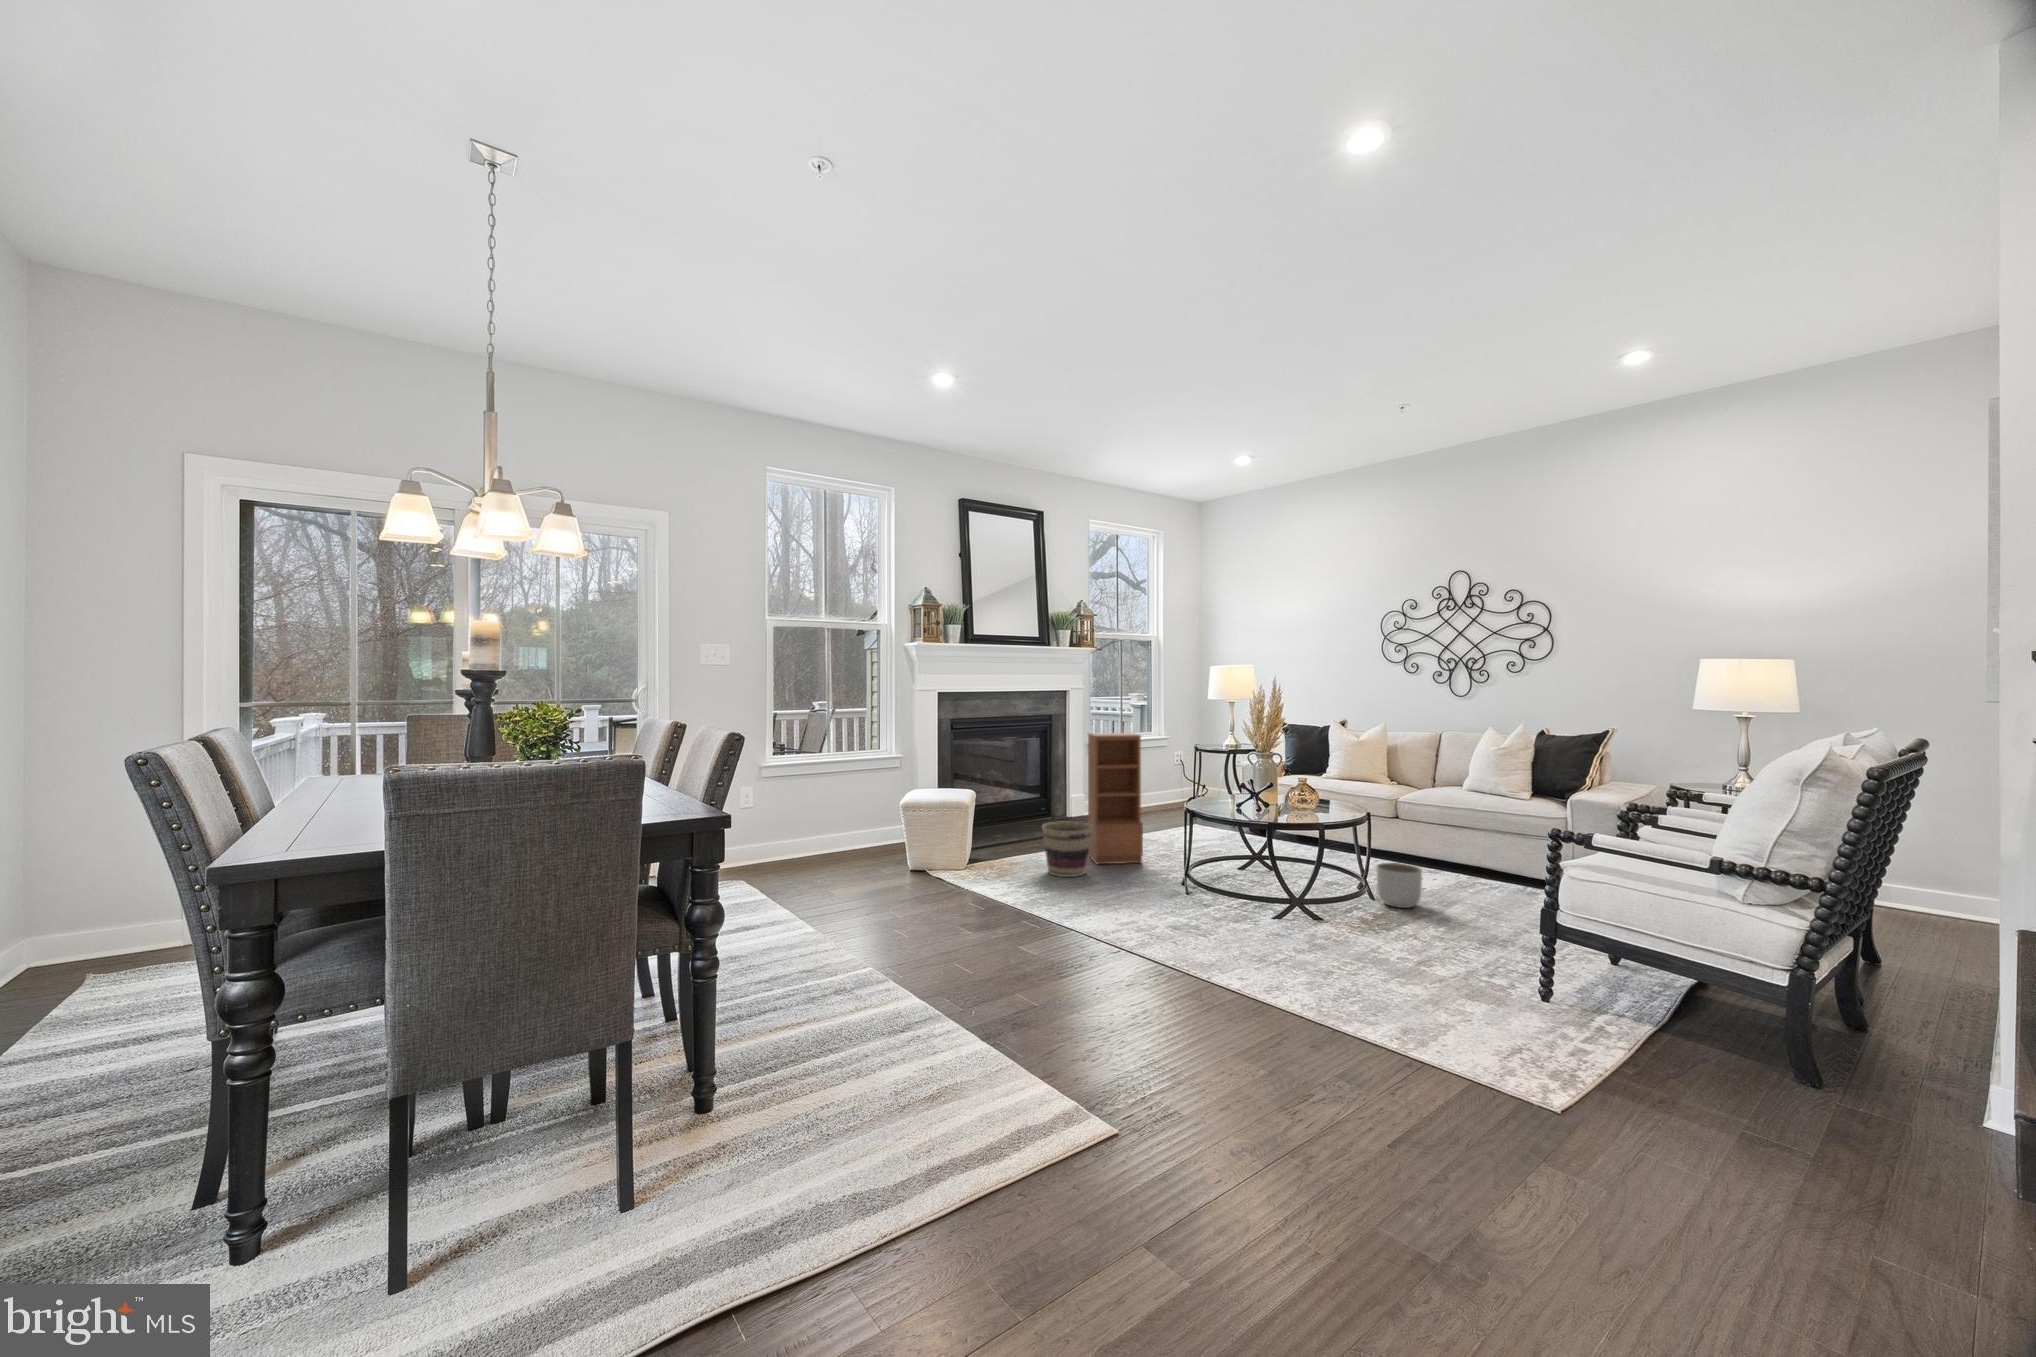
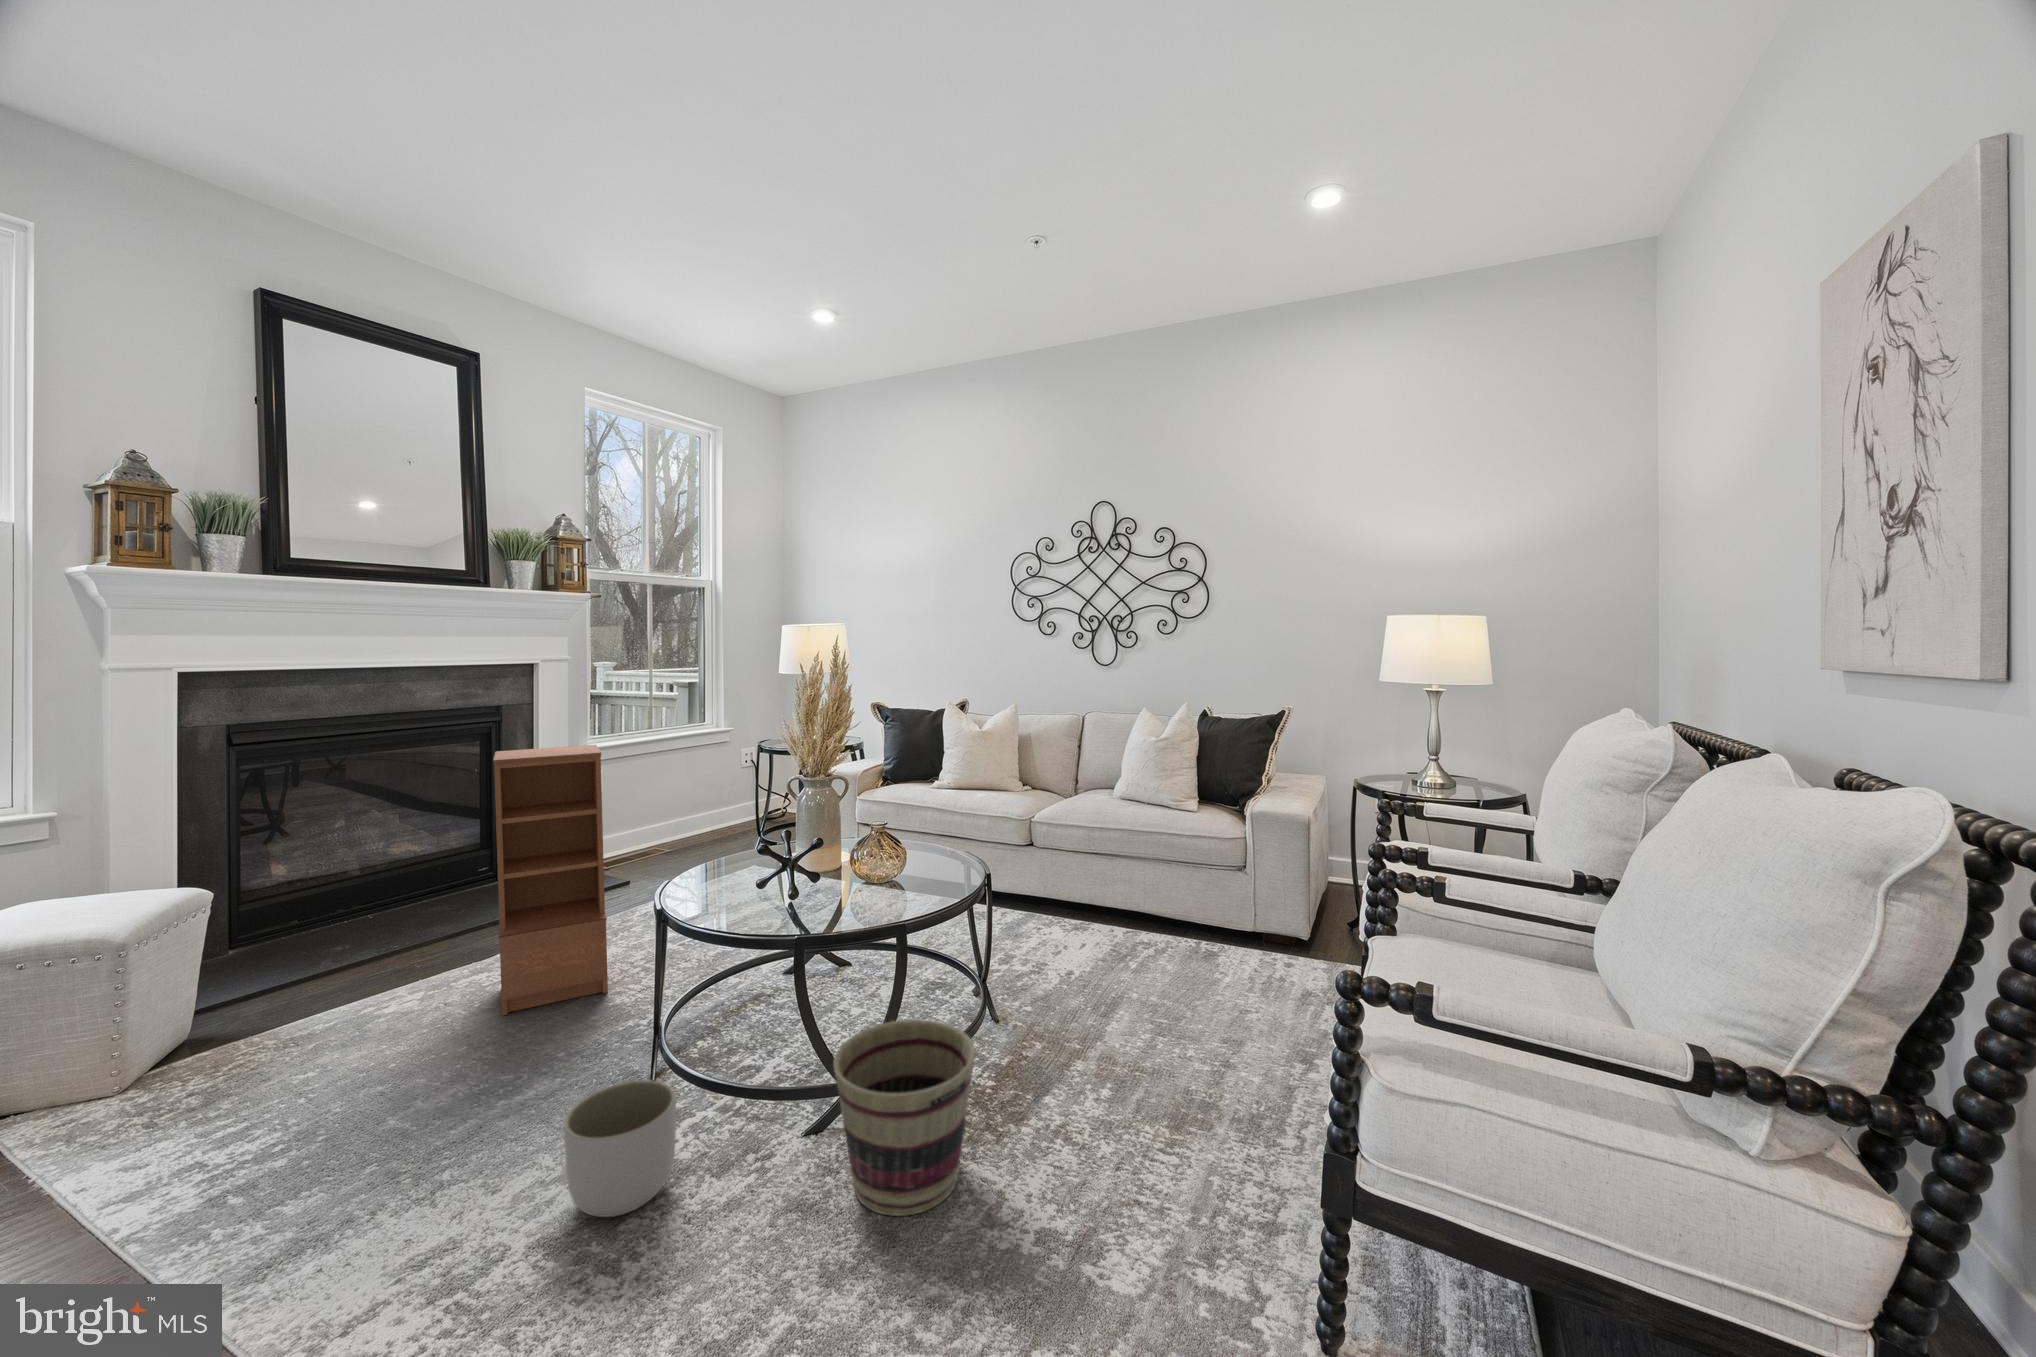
basket: present [1042,822,1092,877] -> present [834,1020,975,1216]
planter: present [1377,863,1422,908] -> present [563,1080,676,1217]

